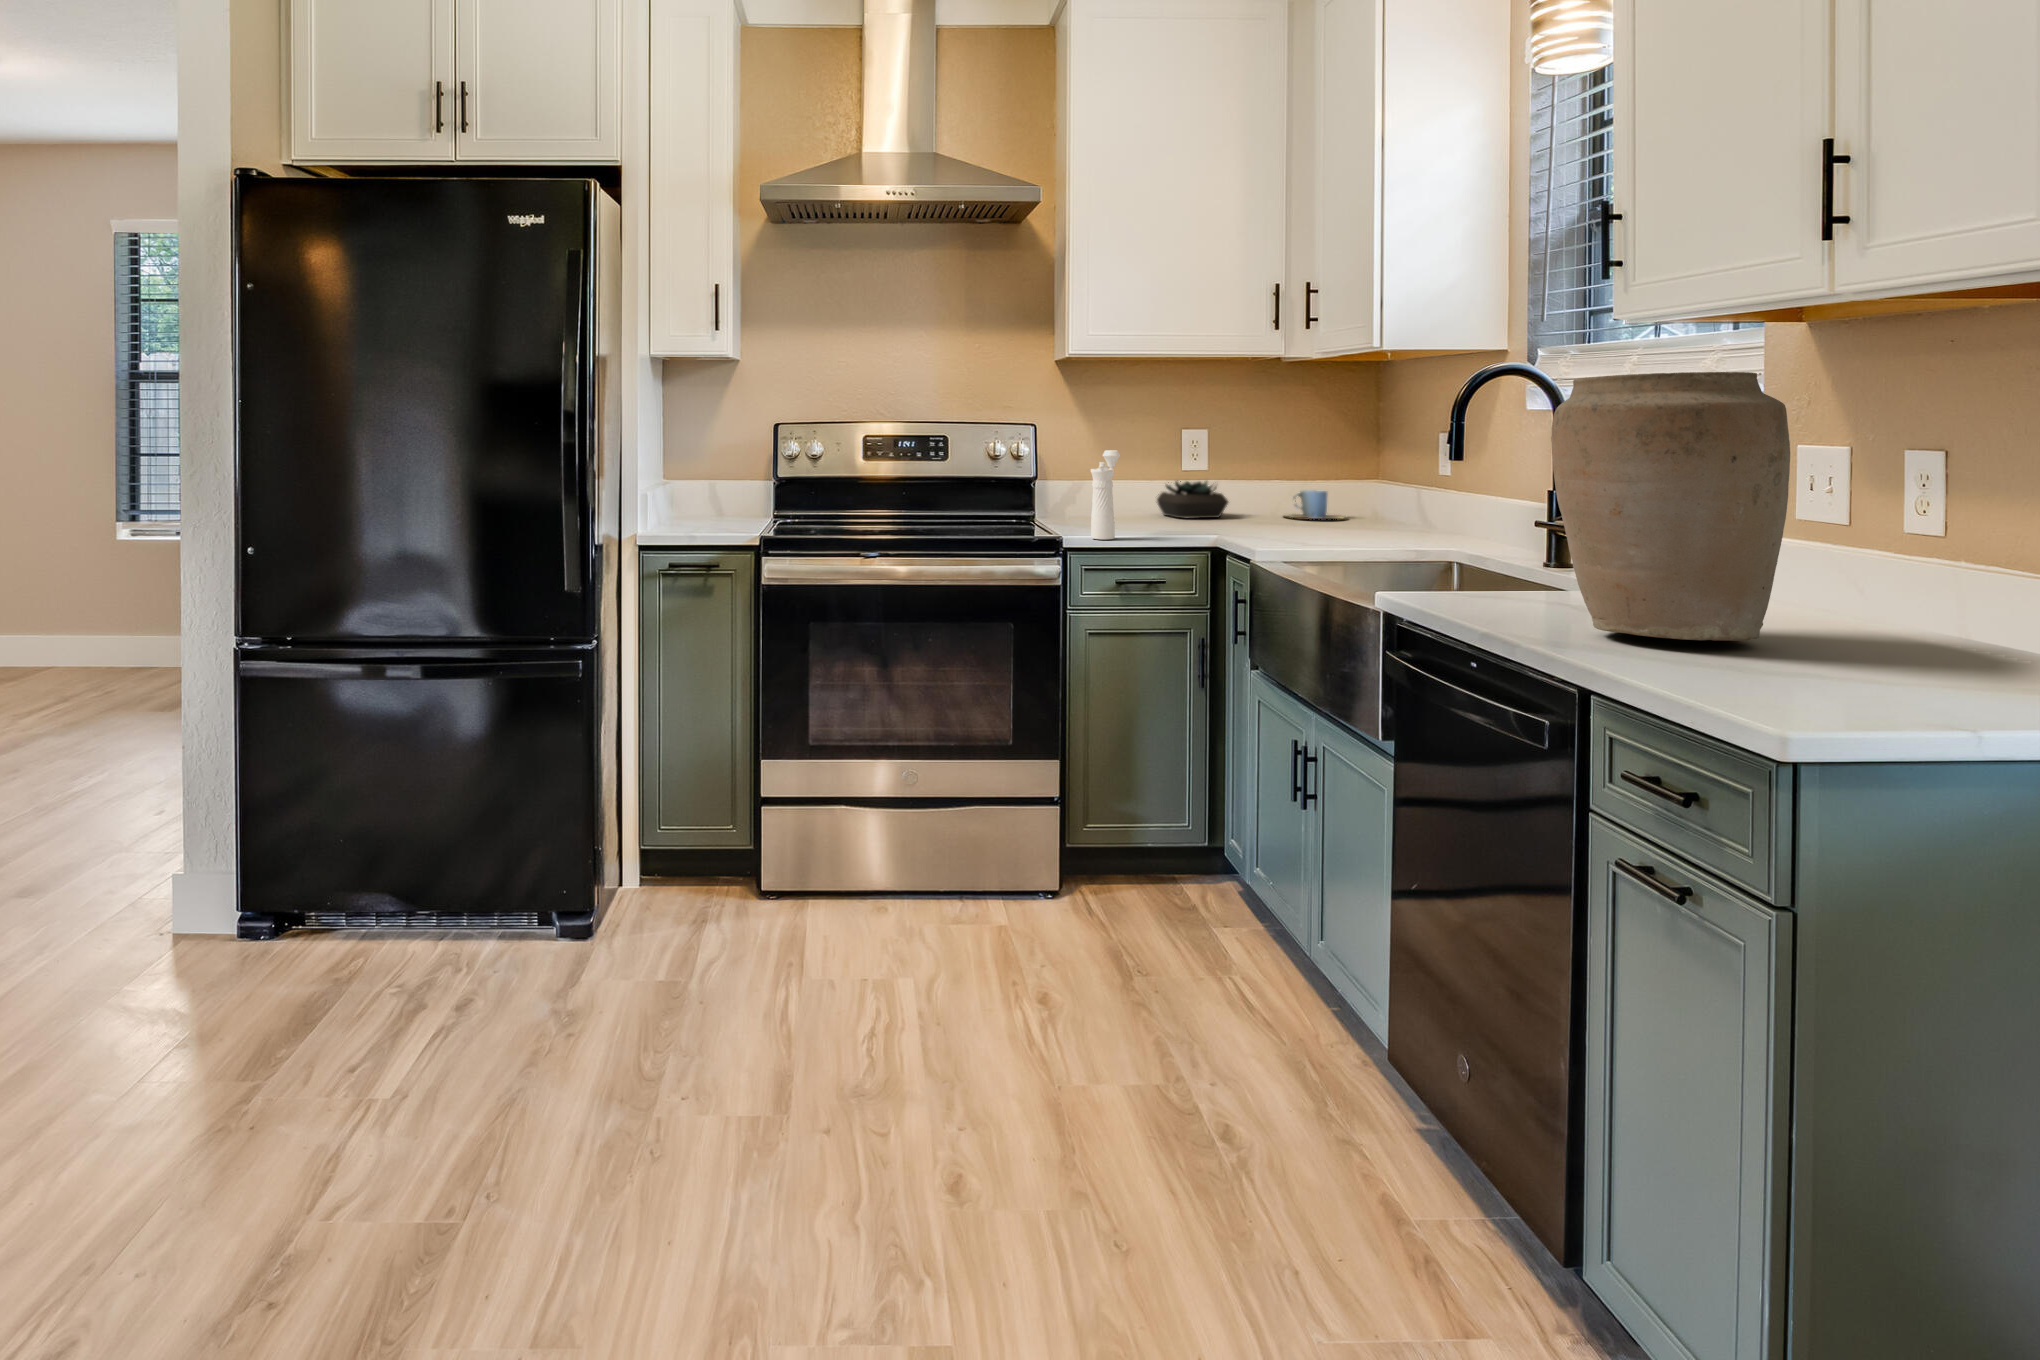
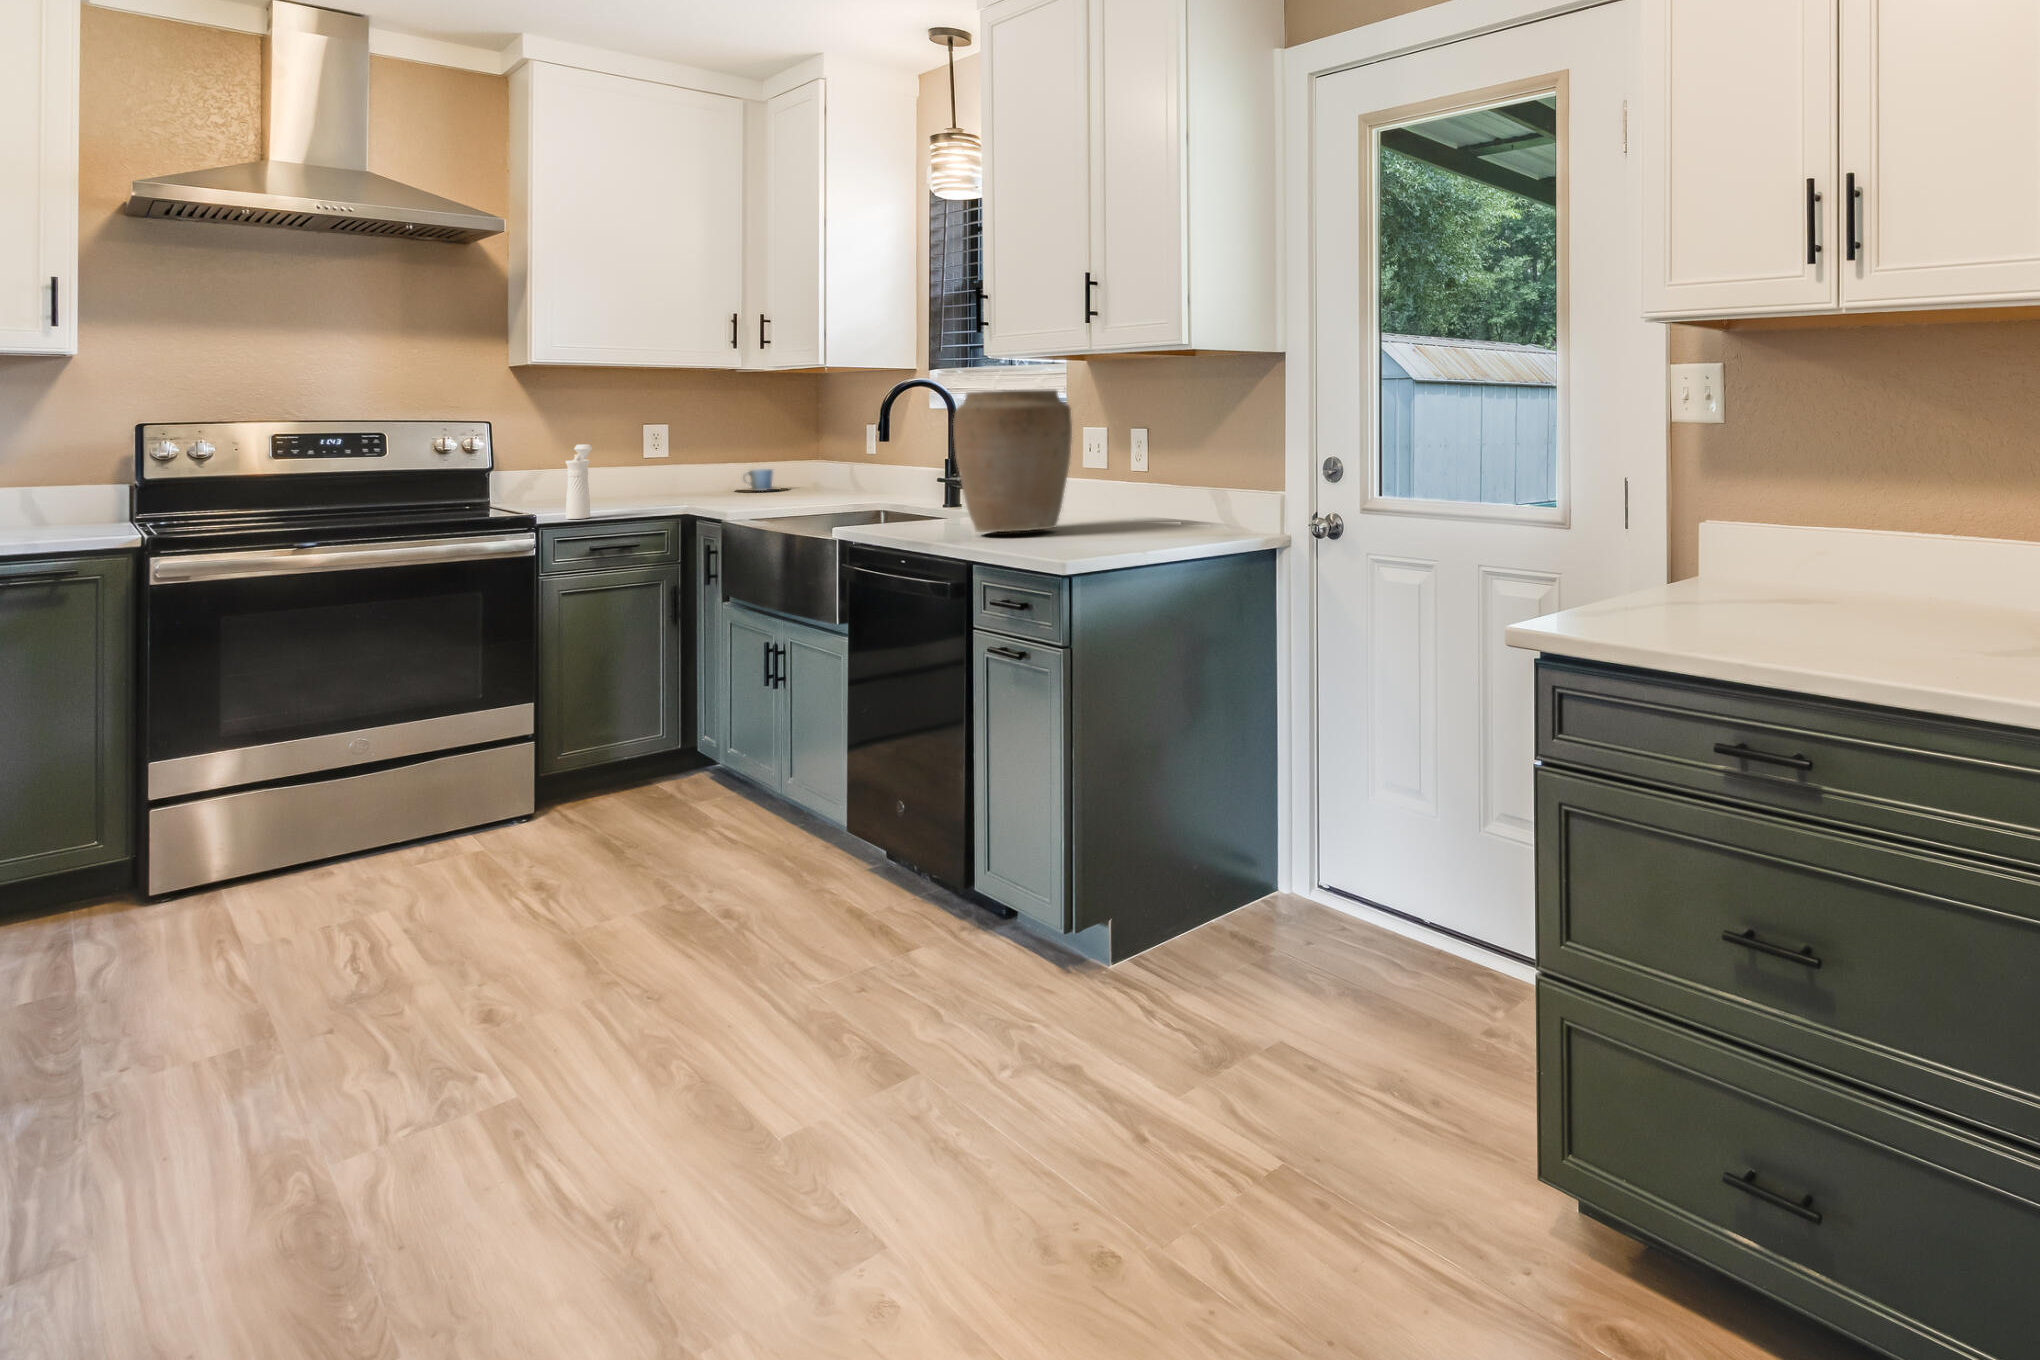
succulent plant: present [1157,480,1228,519] -> none [614,465,687,498]

